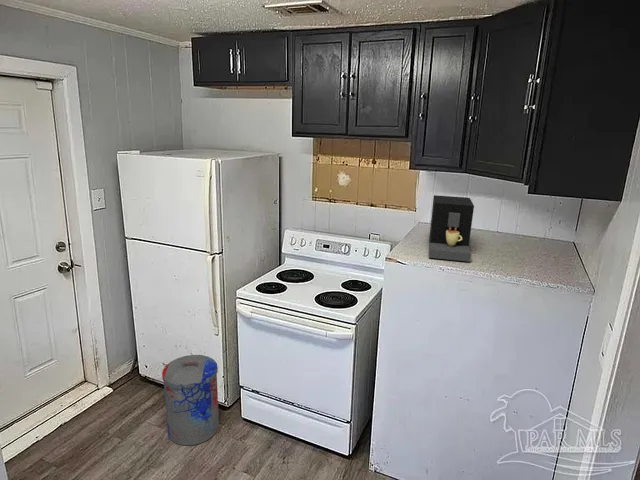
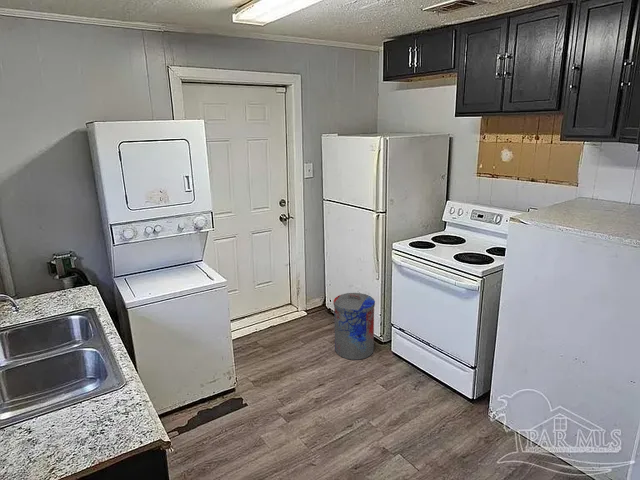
coffee maker: present [429,195,474,262] -> none [553,165,621,225]

